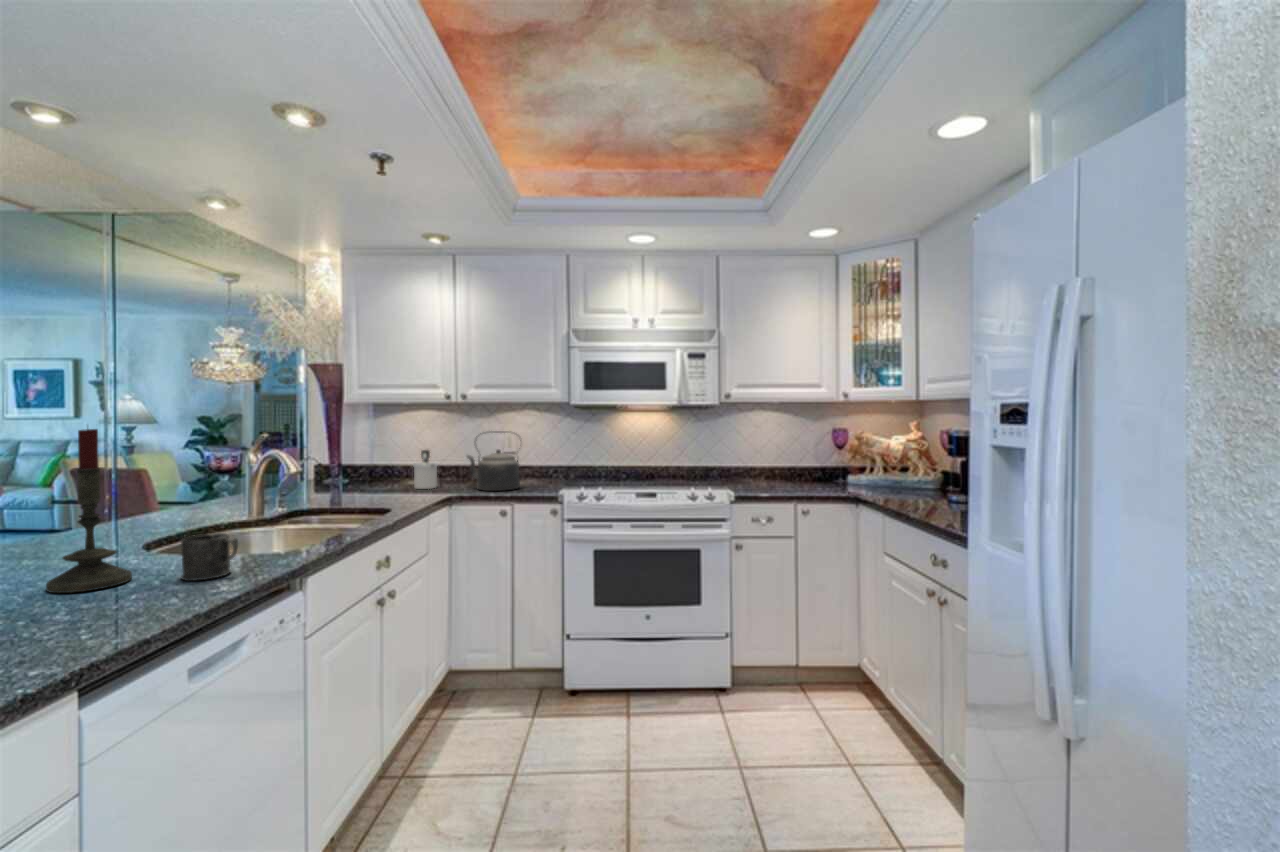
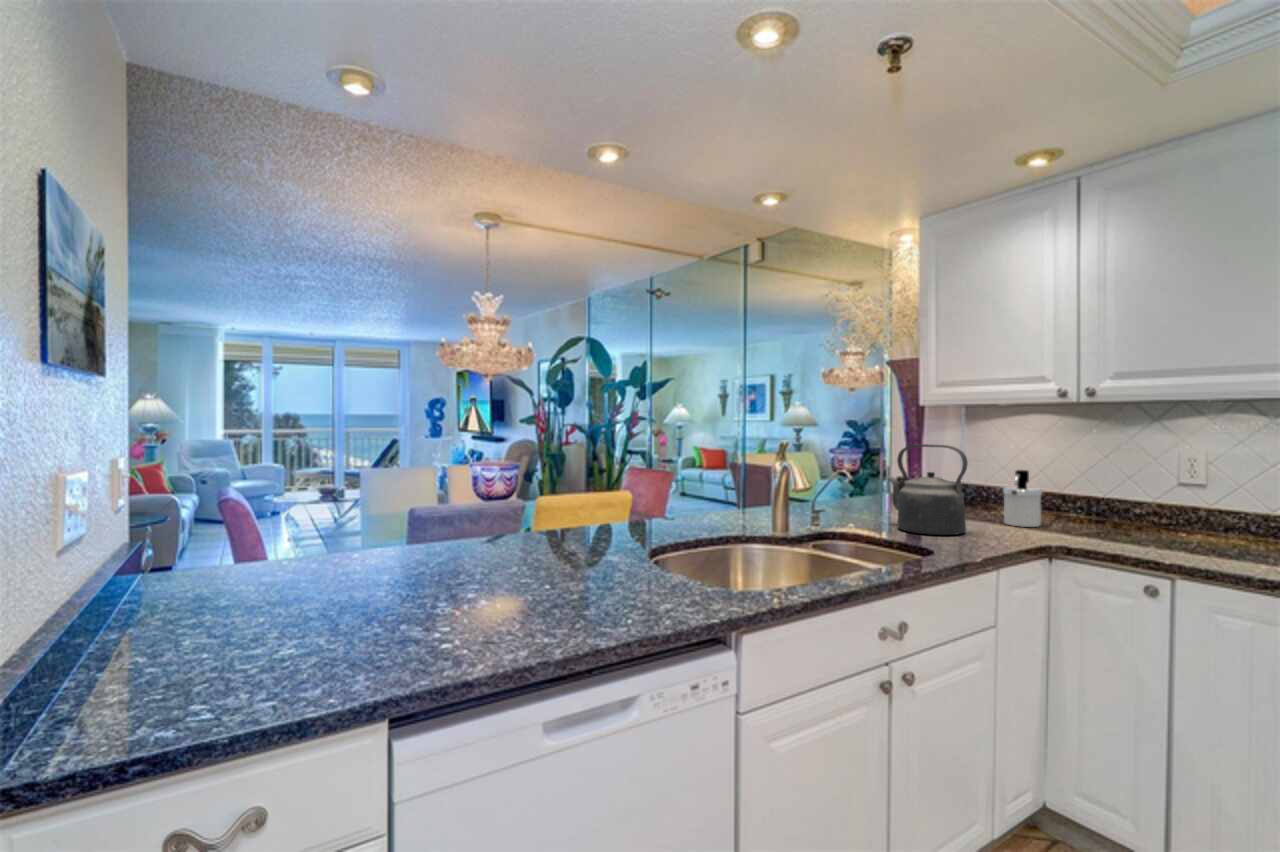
candle: present [46,428,132,593] -> none [523,432,585,597]
kettle: present [467,433,521,491] -> present [888,444,968,535]
mug: present [181,533,238,581] -> none [606,558,653,613]

